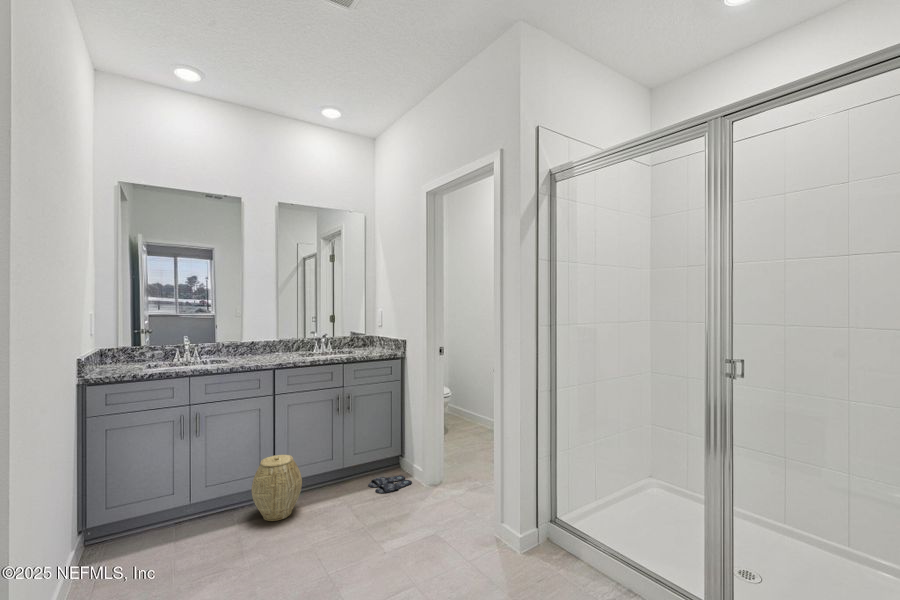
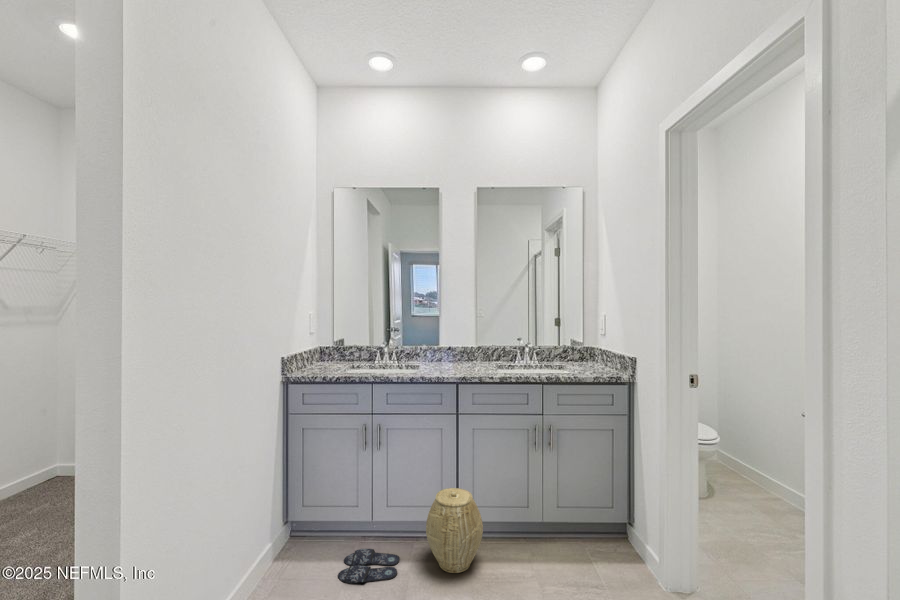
slippers: present [368,475,412,493] -> present [338,549,400,584]

